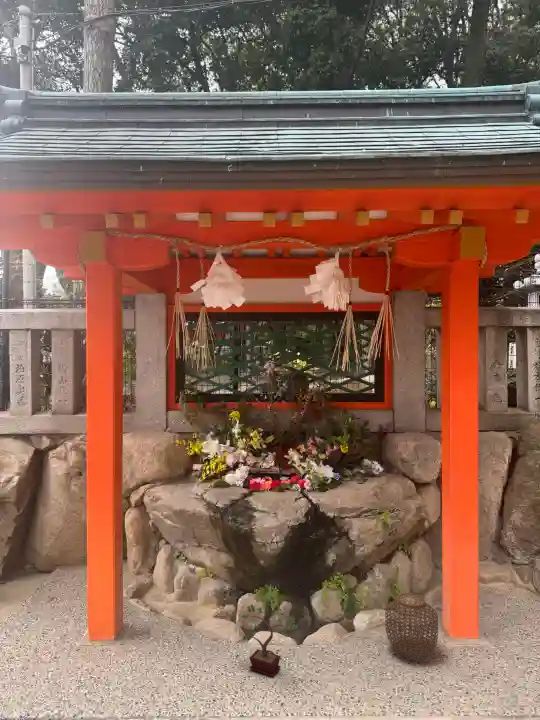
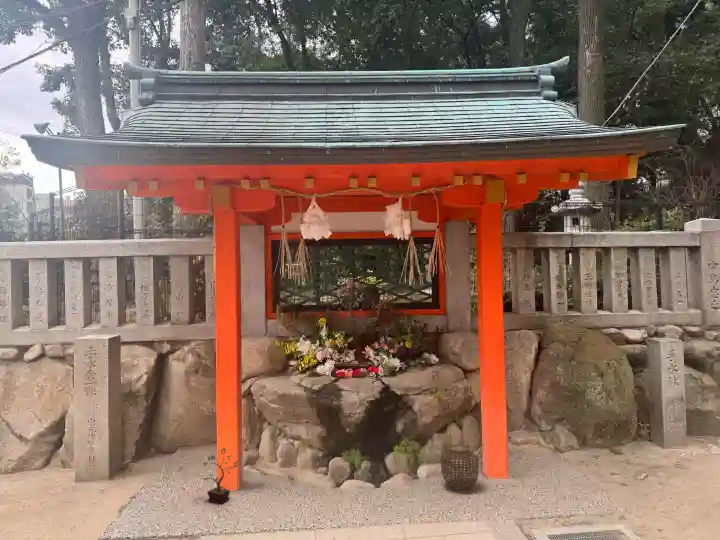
potted plant: present [242,596,298,676] -> present [203,448,238,504]

